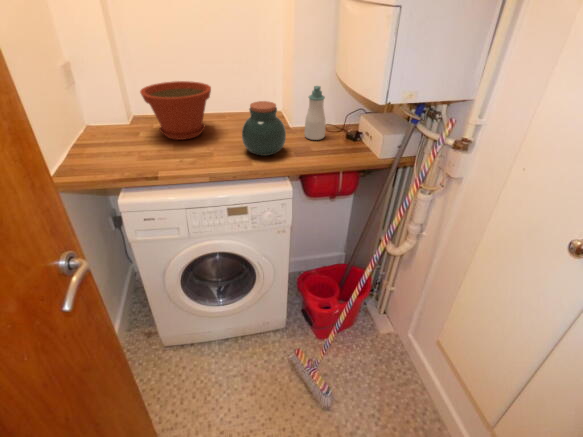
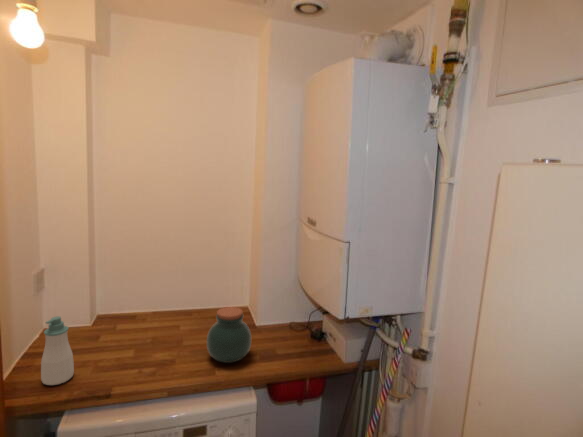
plant pot: present [140,81,211,140] -> none [109,284,181,344]
soap bottle: present [305,86,326,140] -> present [41,316,74,385]

